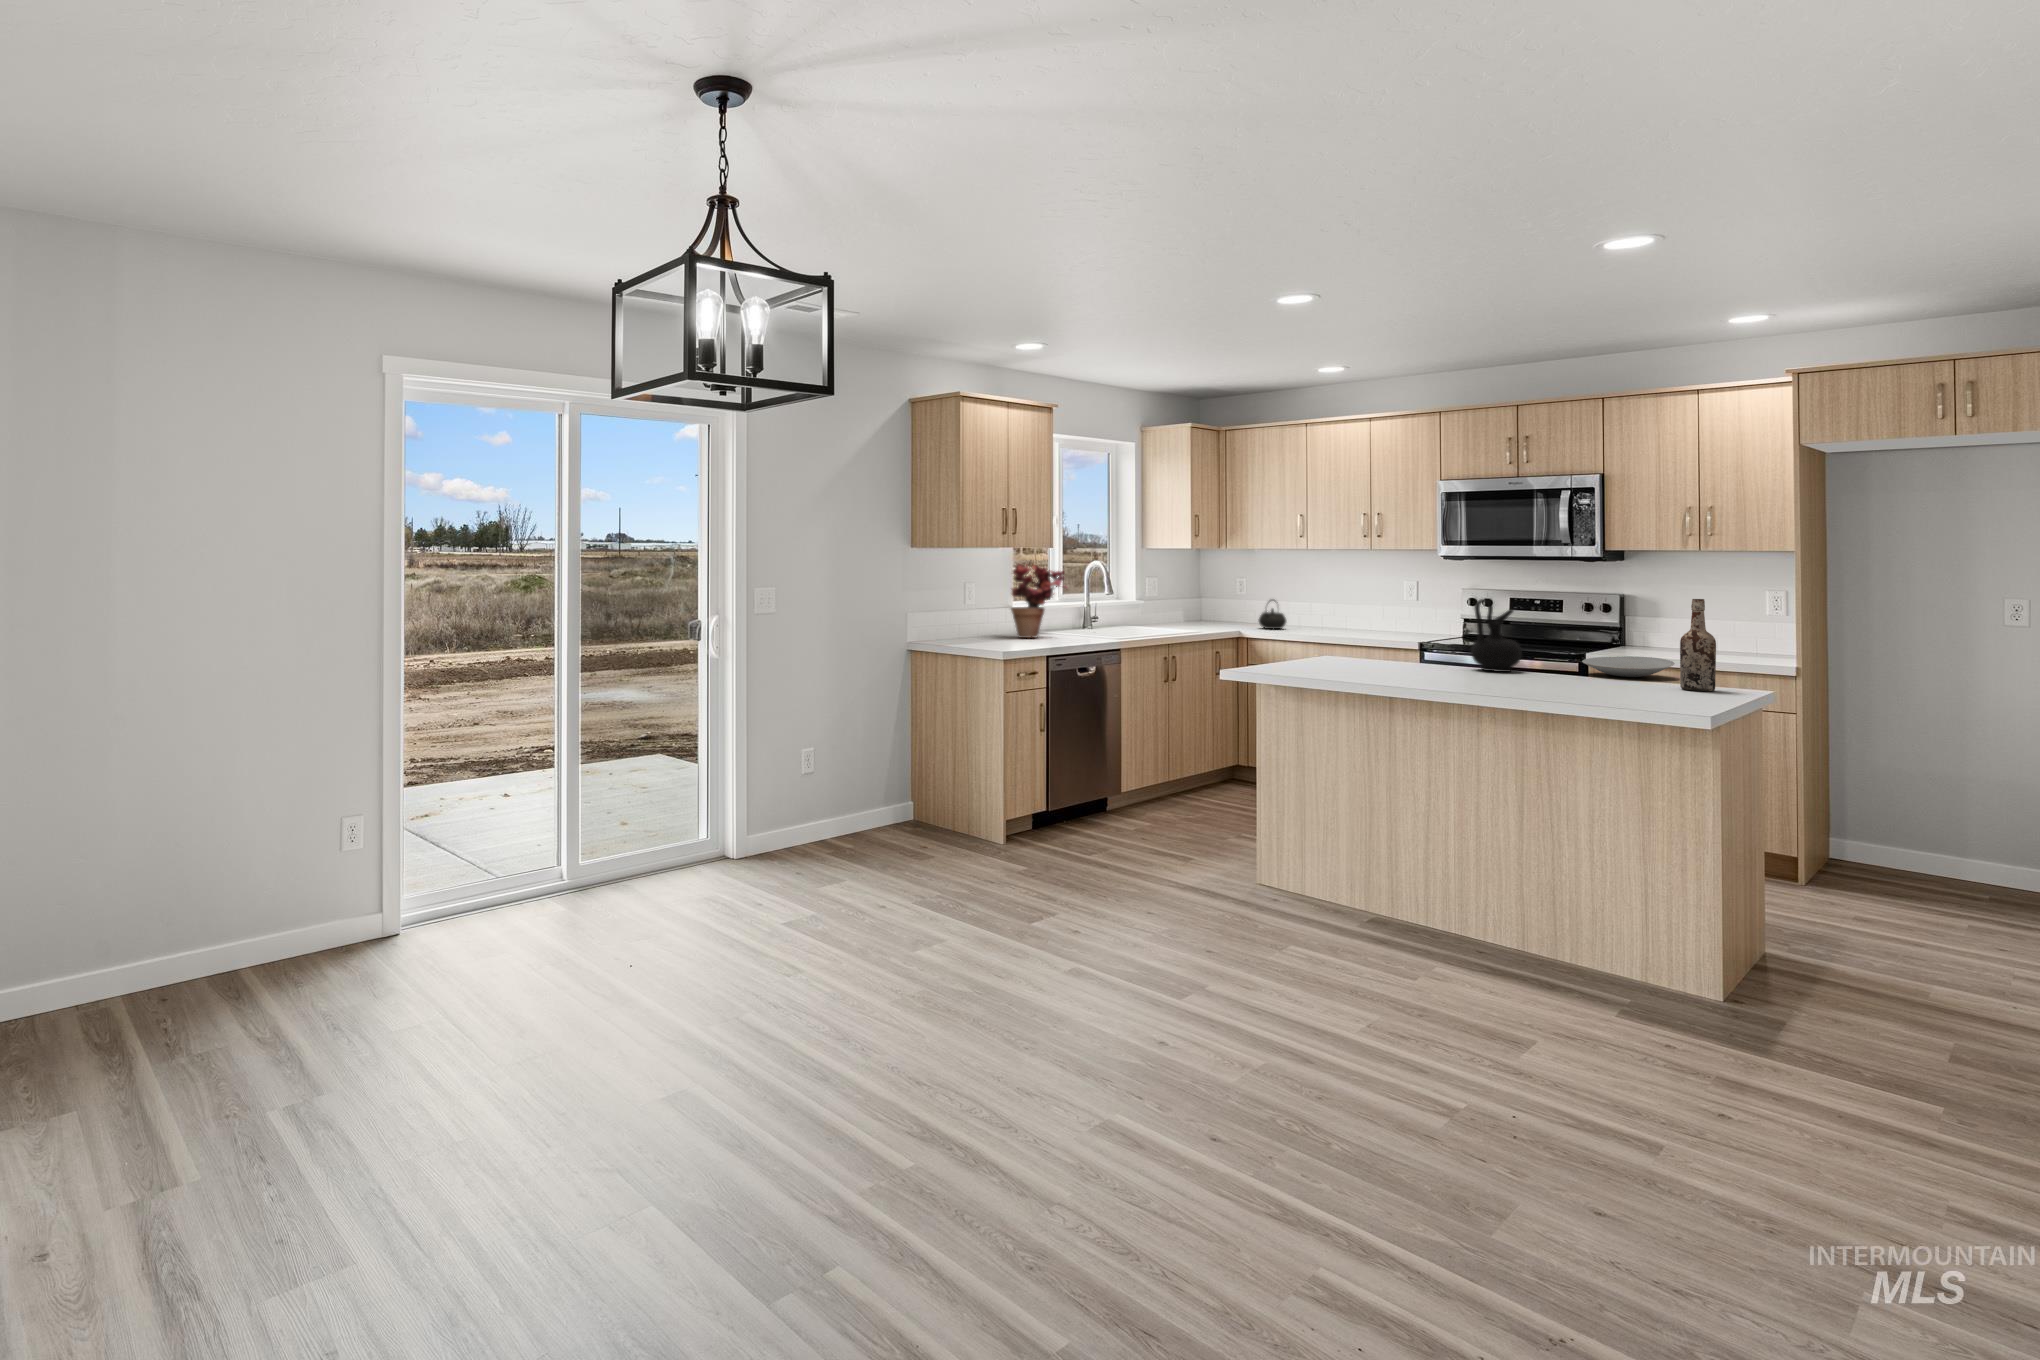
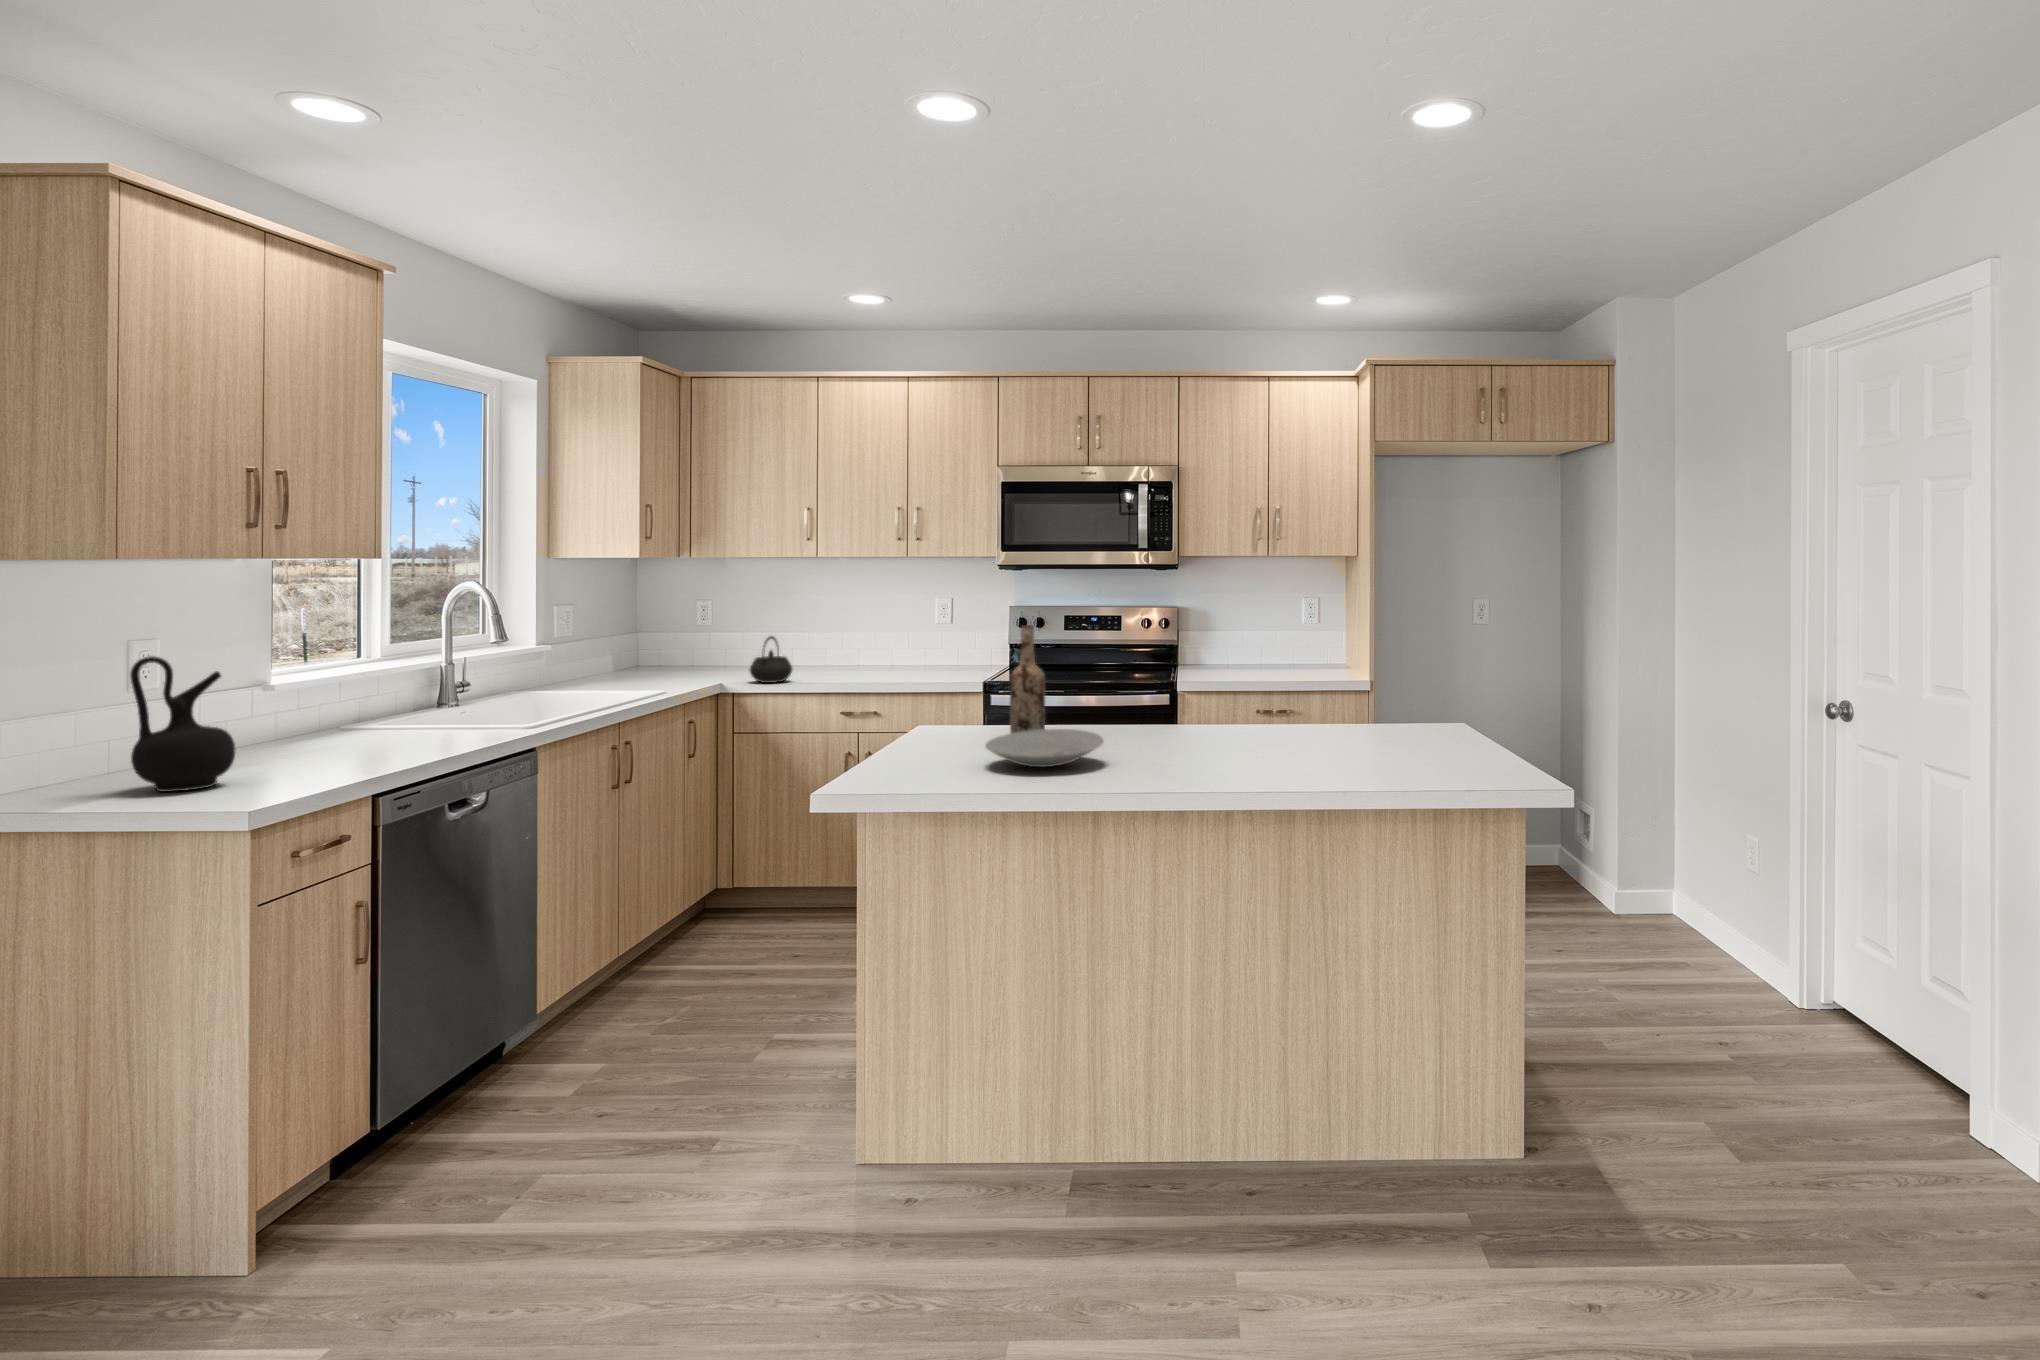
potted plant: present [1011,564,1066,638] -> none [271,590,416,749]
ceramic jug: present [1471,599,1522,672] -> present [130,656,235,792]
wine bottle: present [1680,599,1716,691] -> present [1010,625,1045,733]
bowl: present [1582,656,1675,677] -> present [985,729,1104,767]

